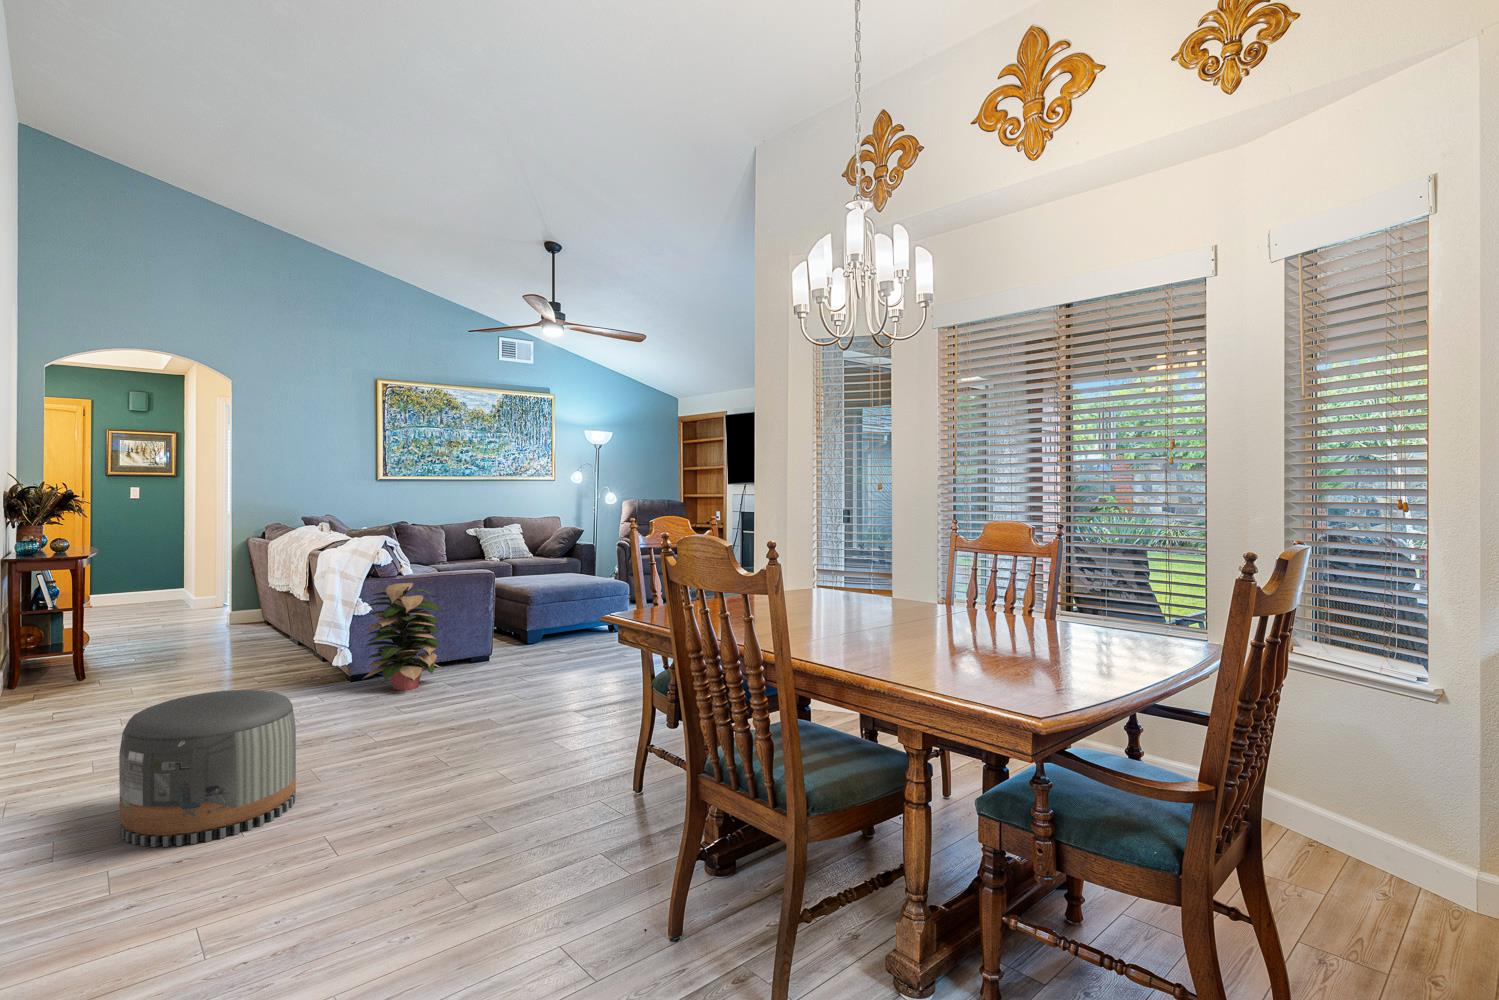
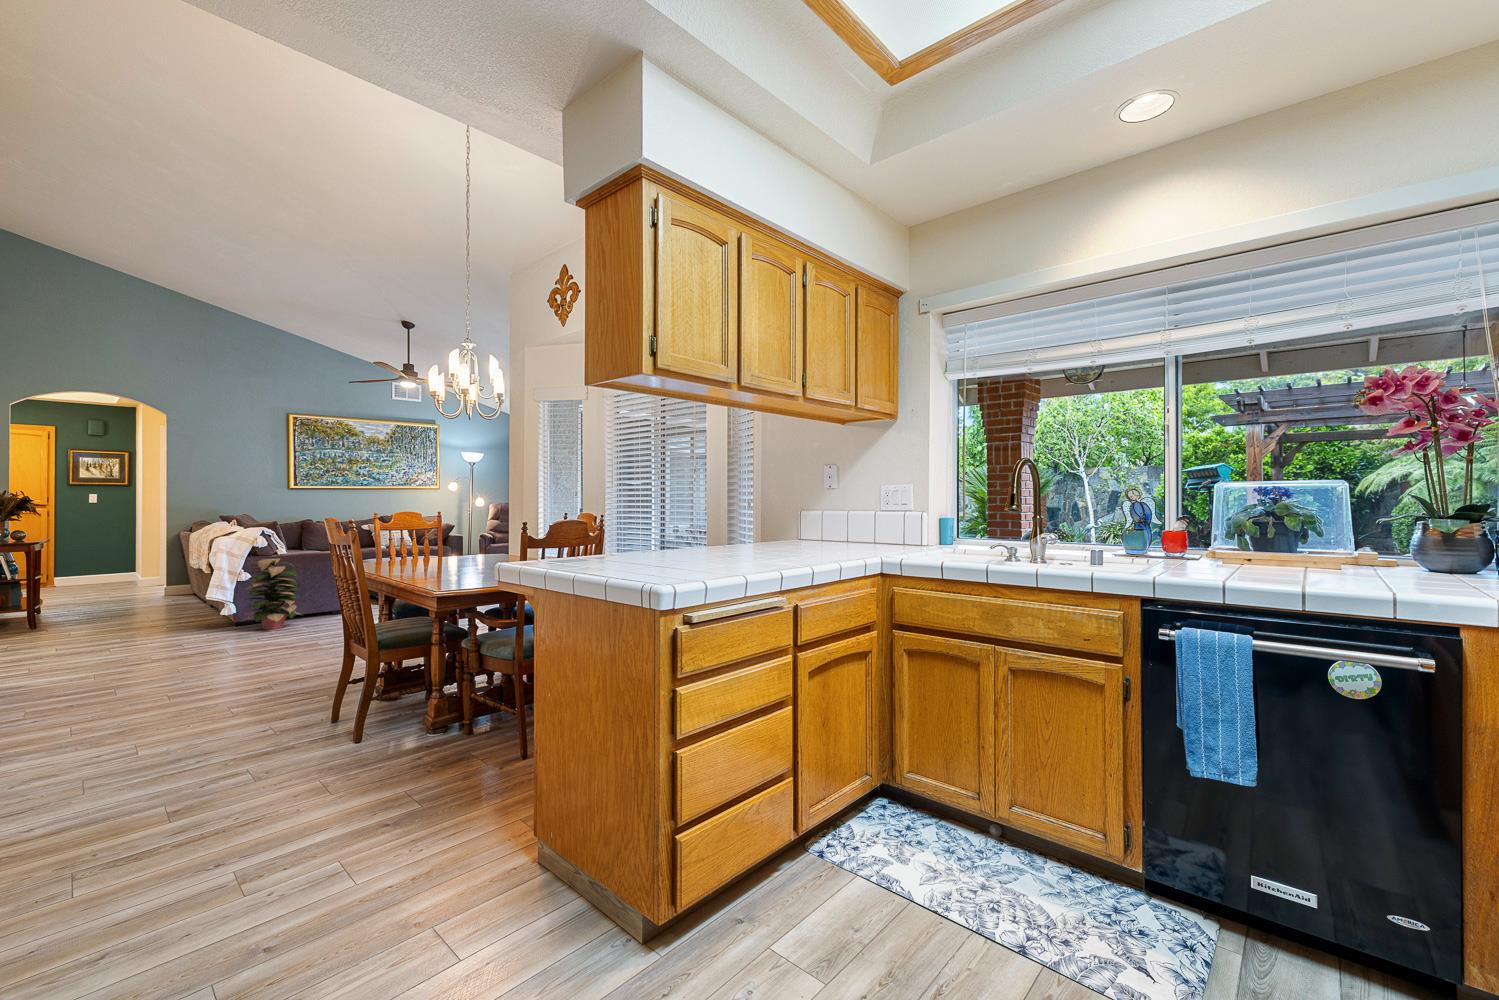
pouf: present [119,690,296,847] -> none [36,617,160,703]

